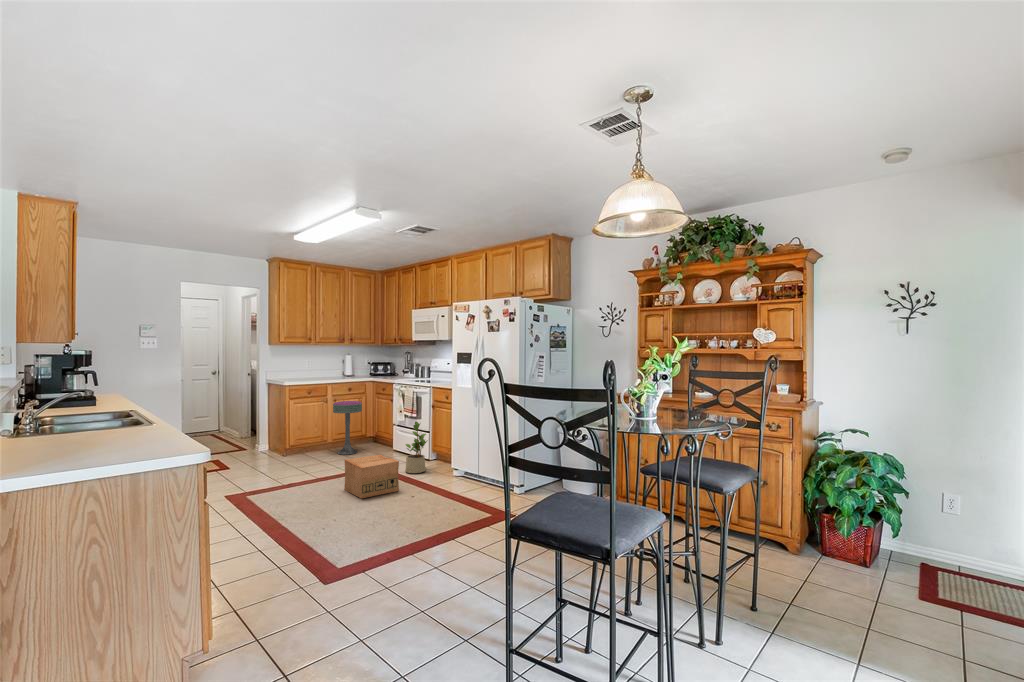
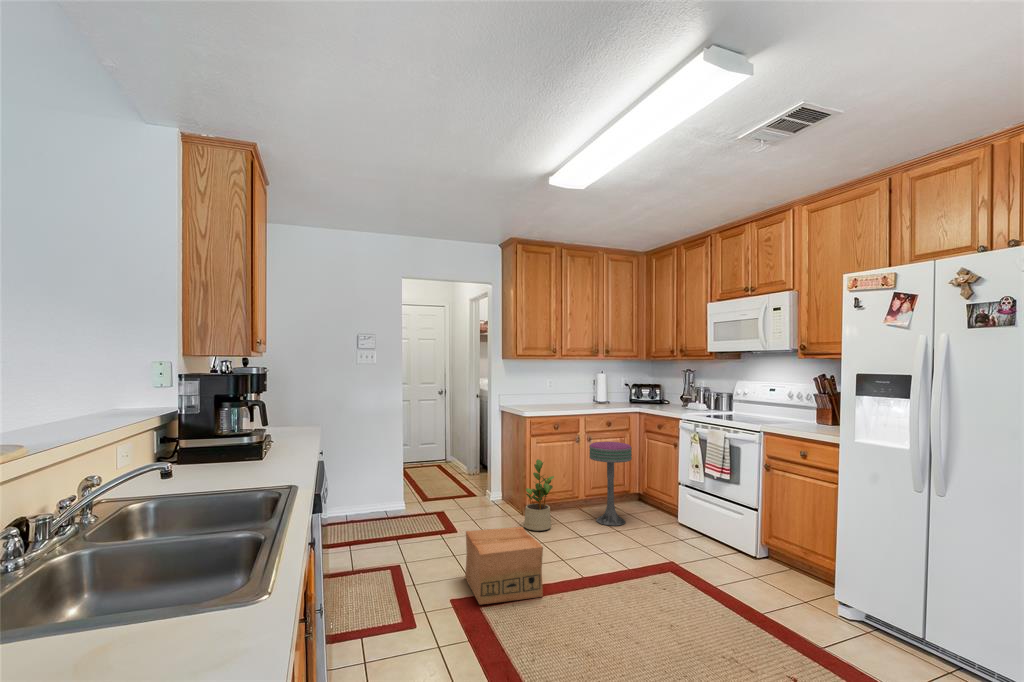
potted plant: present [405,421,428,473] -> present [524,459,554,531]
cardboard box: present [344,455,399,498] -> present [465,527,543,605]

